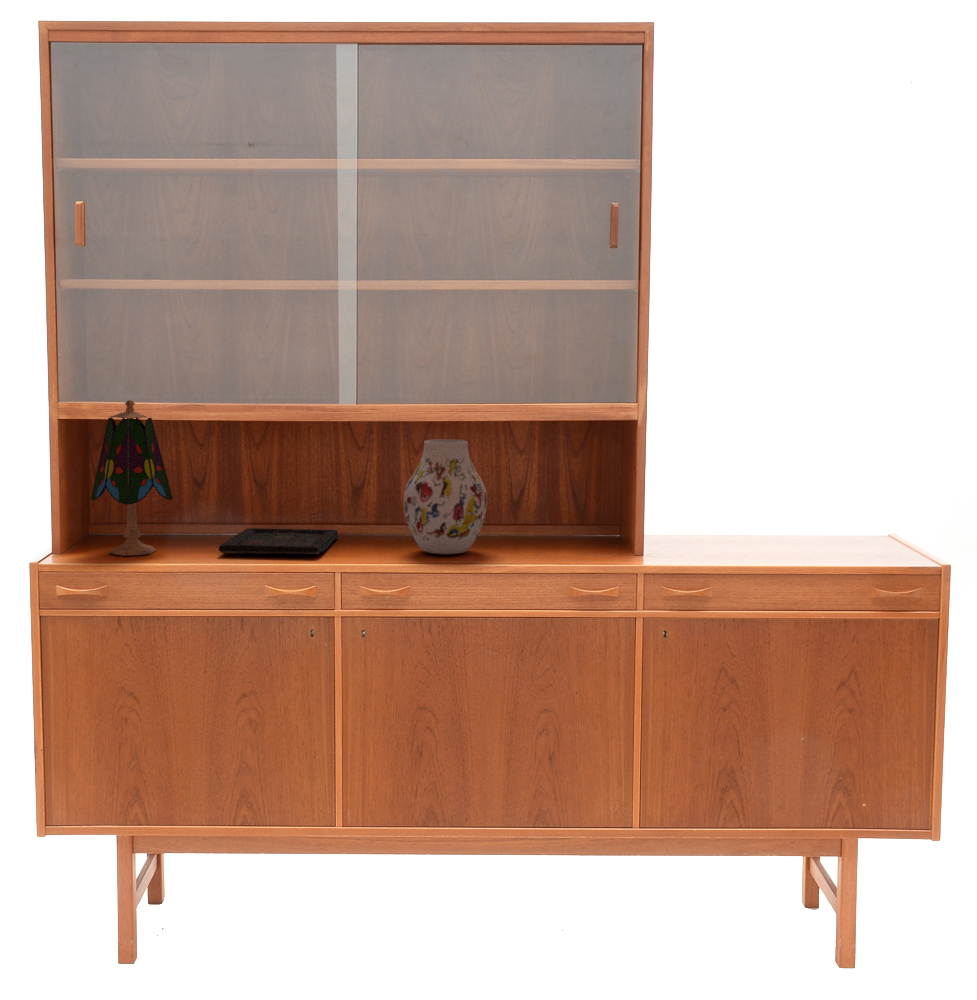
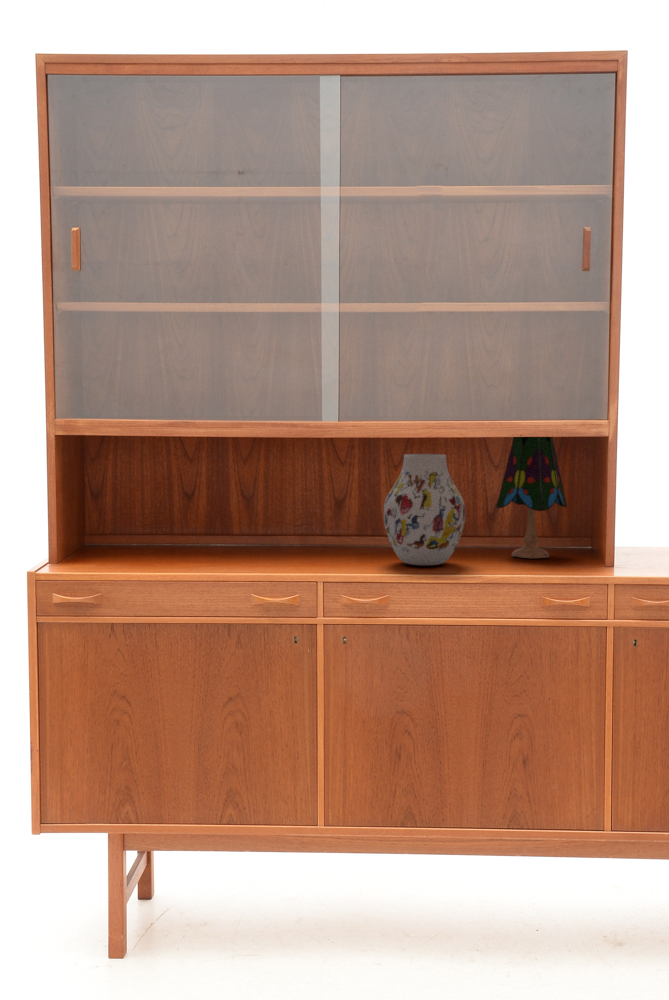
table lamp: present [91,400,173,556] -> present [496,435,567,558]
tray: present [219,528,338,554] -> none [206,541,319,564]

